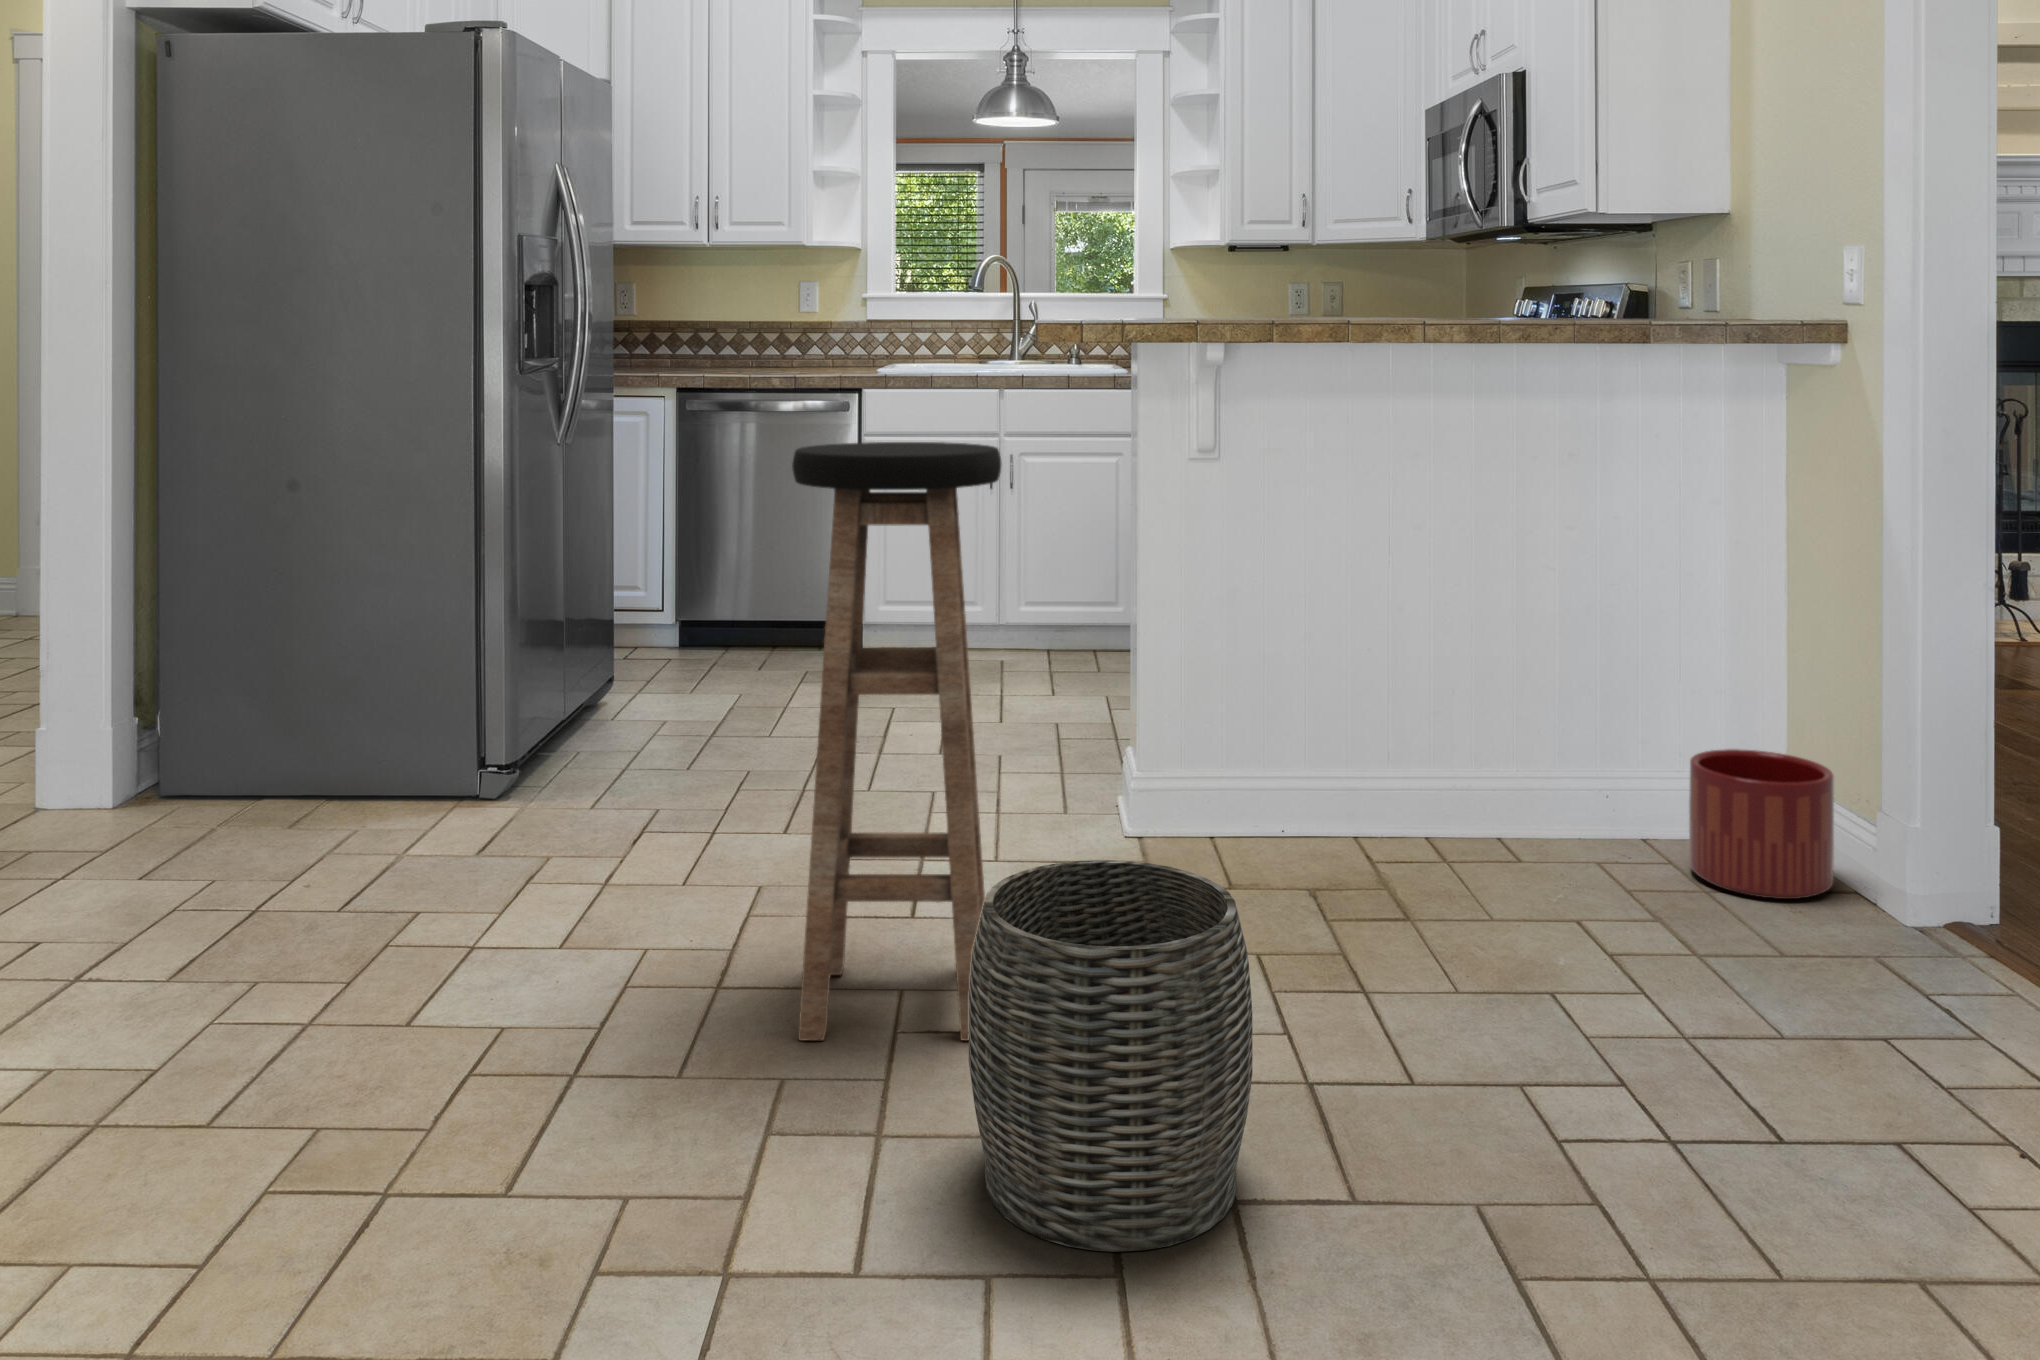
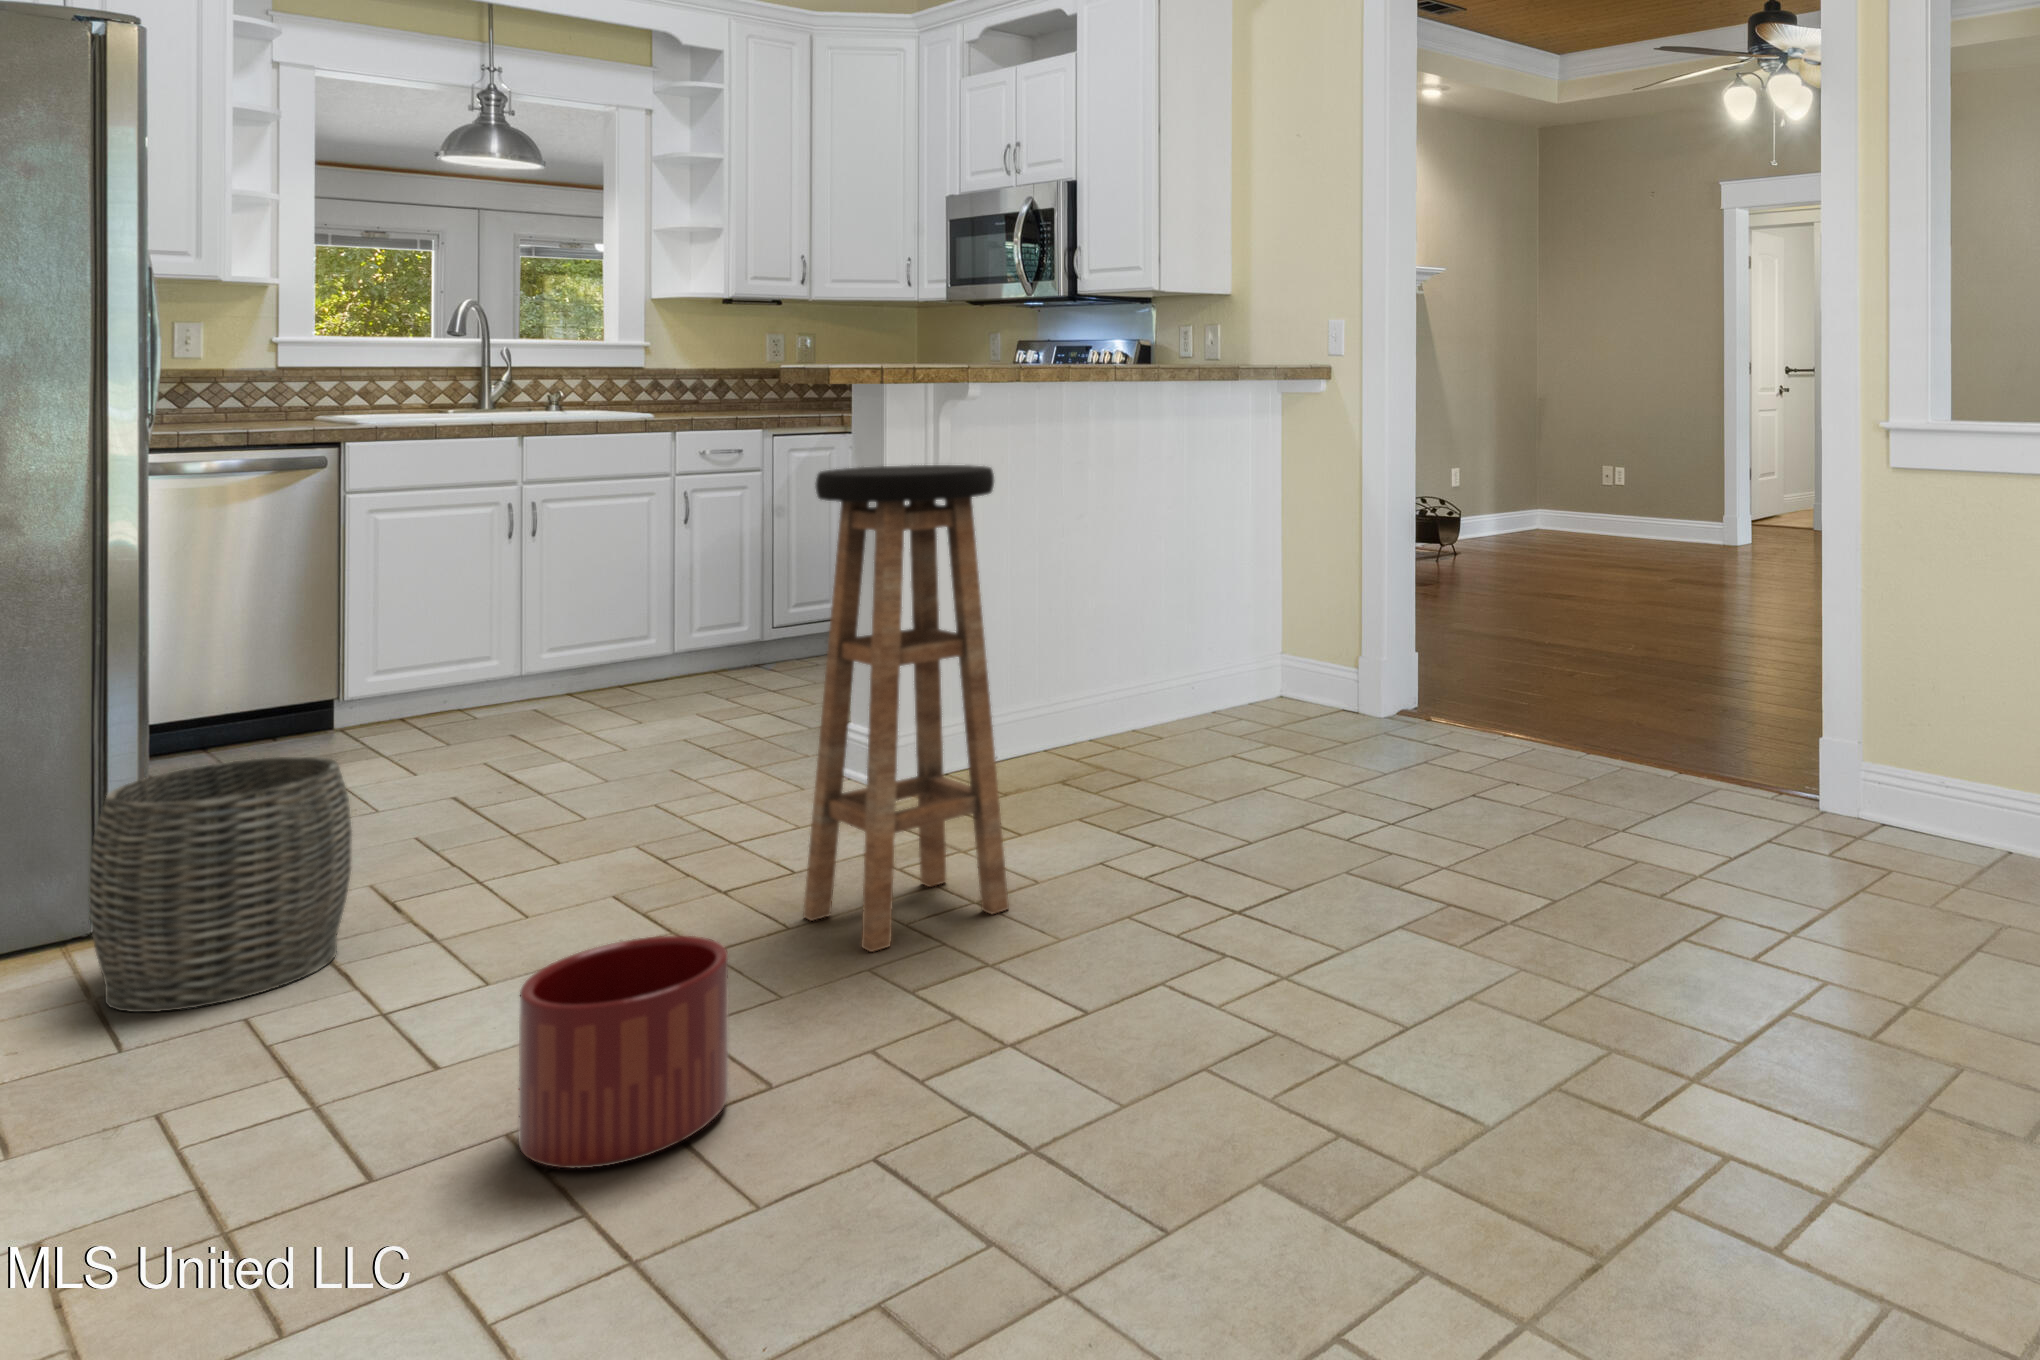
planter: present [1689,749,1834,899] -> present [518,935,729,1168]
woven basket: present [969,860,1253,1252] -> present [90,757,352,1012]

